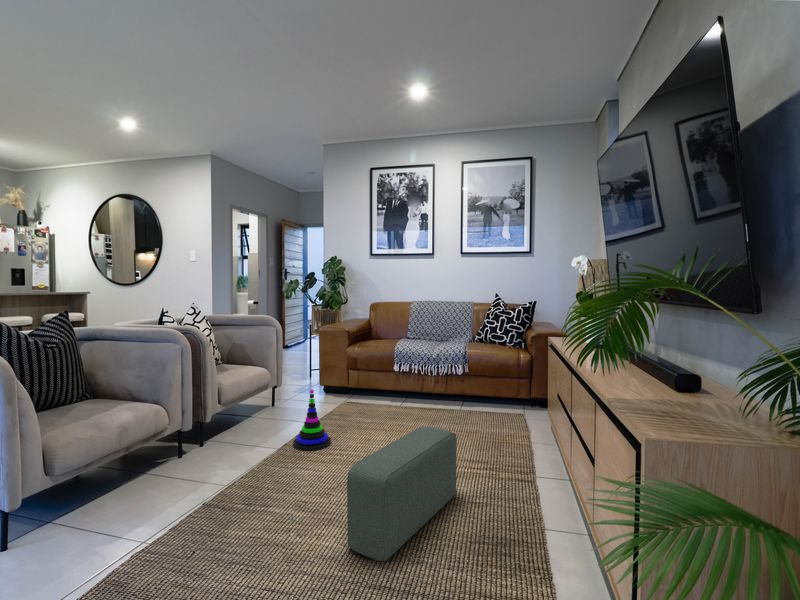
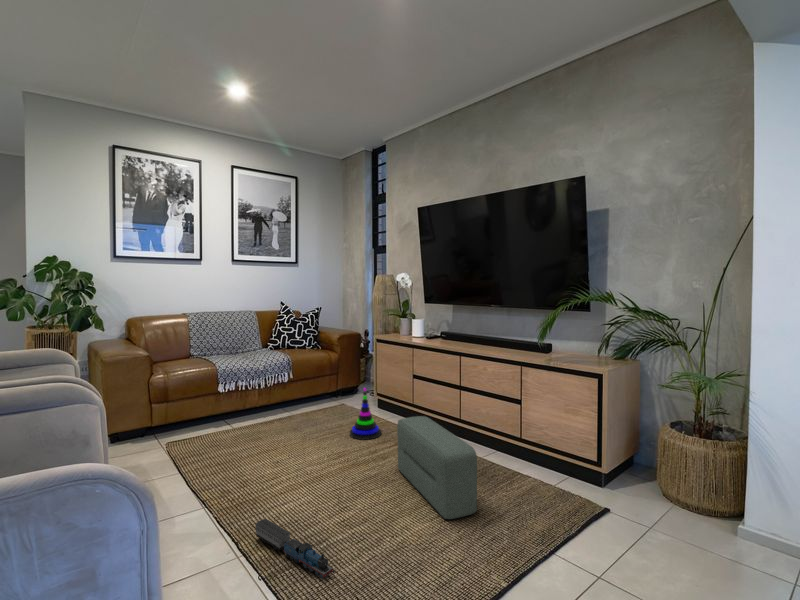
stacking toy: present [293,390,331,451] -> present [349,388,381,440]
toy train: none [203,463,257,521] -> present [255,519,335,579]

